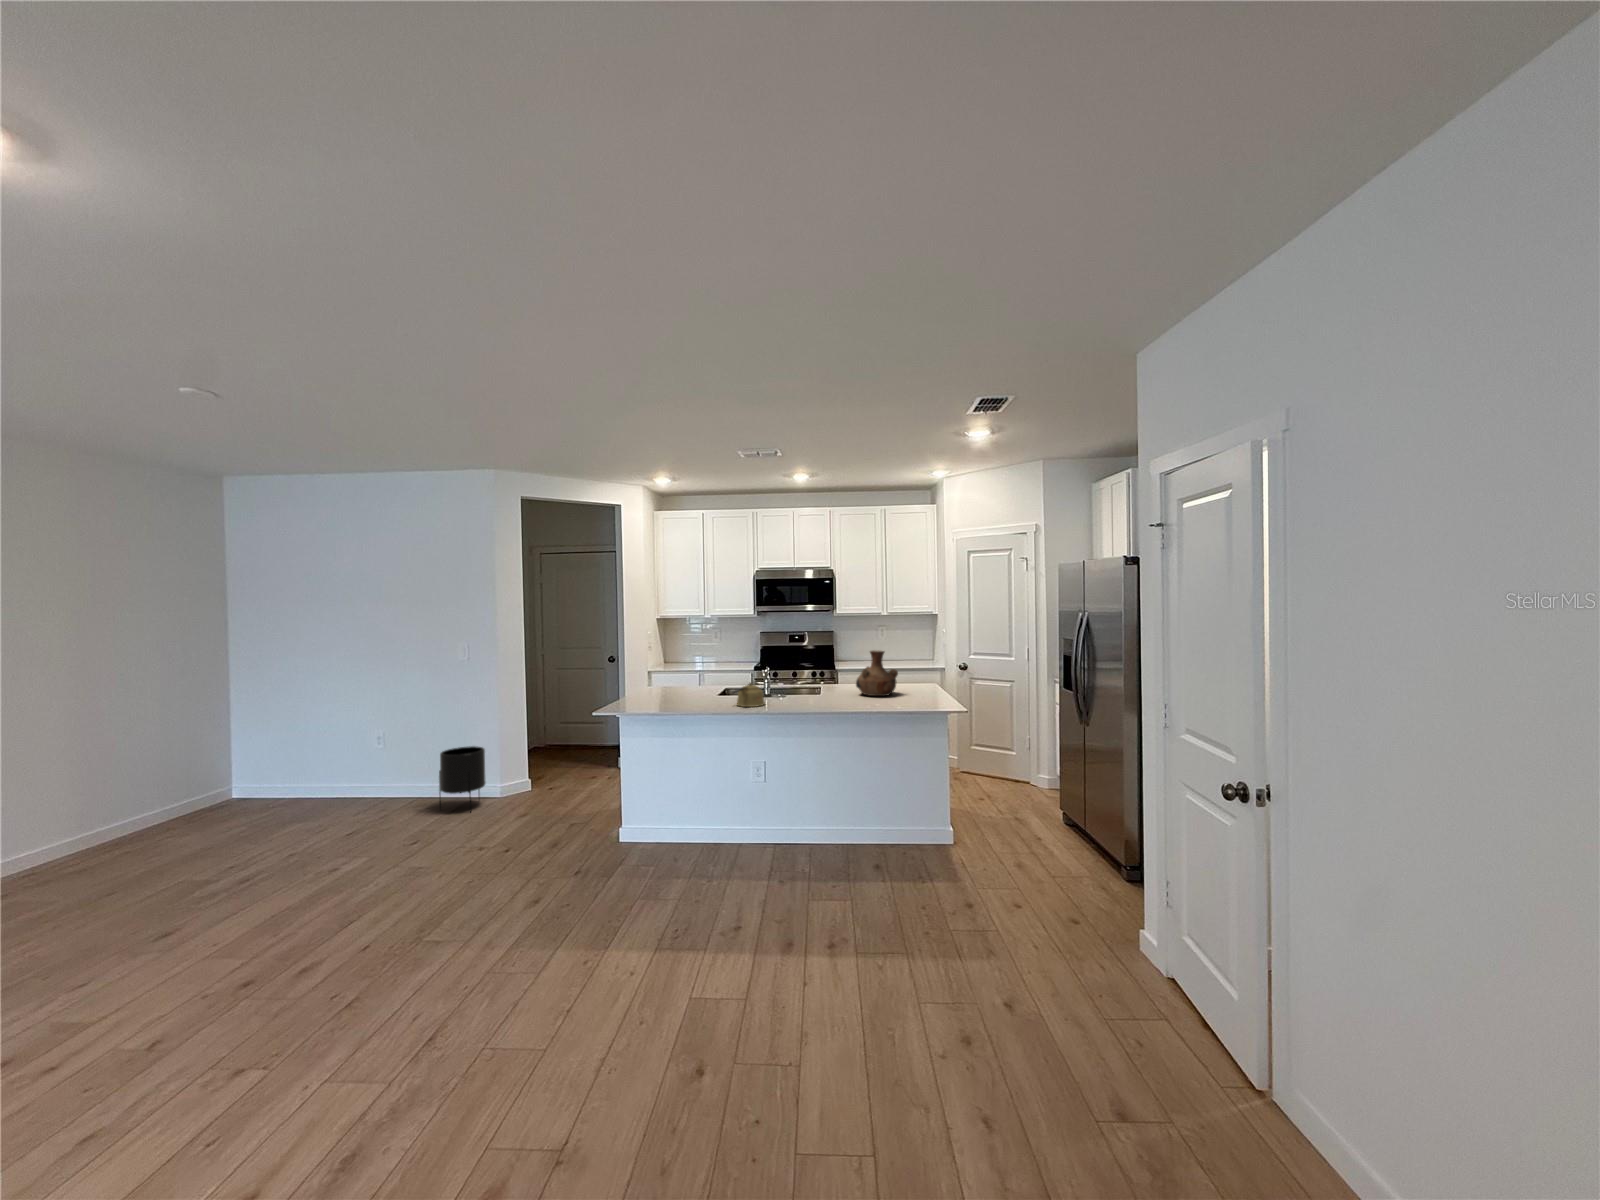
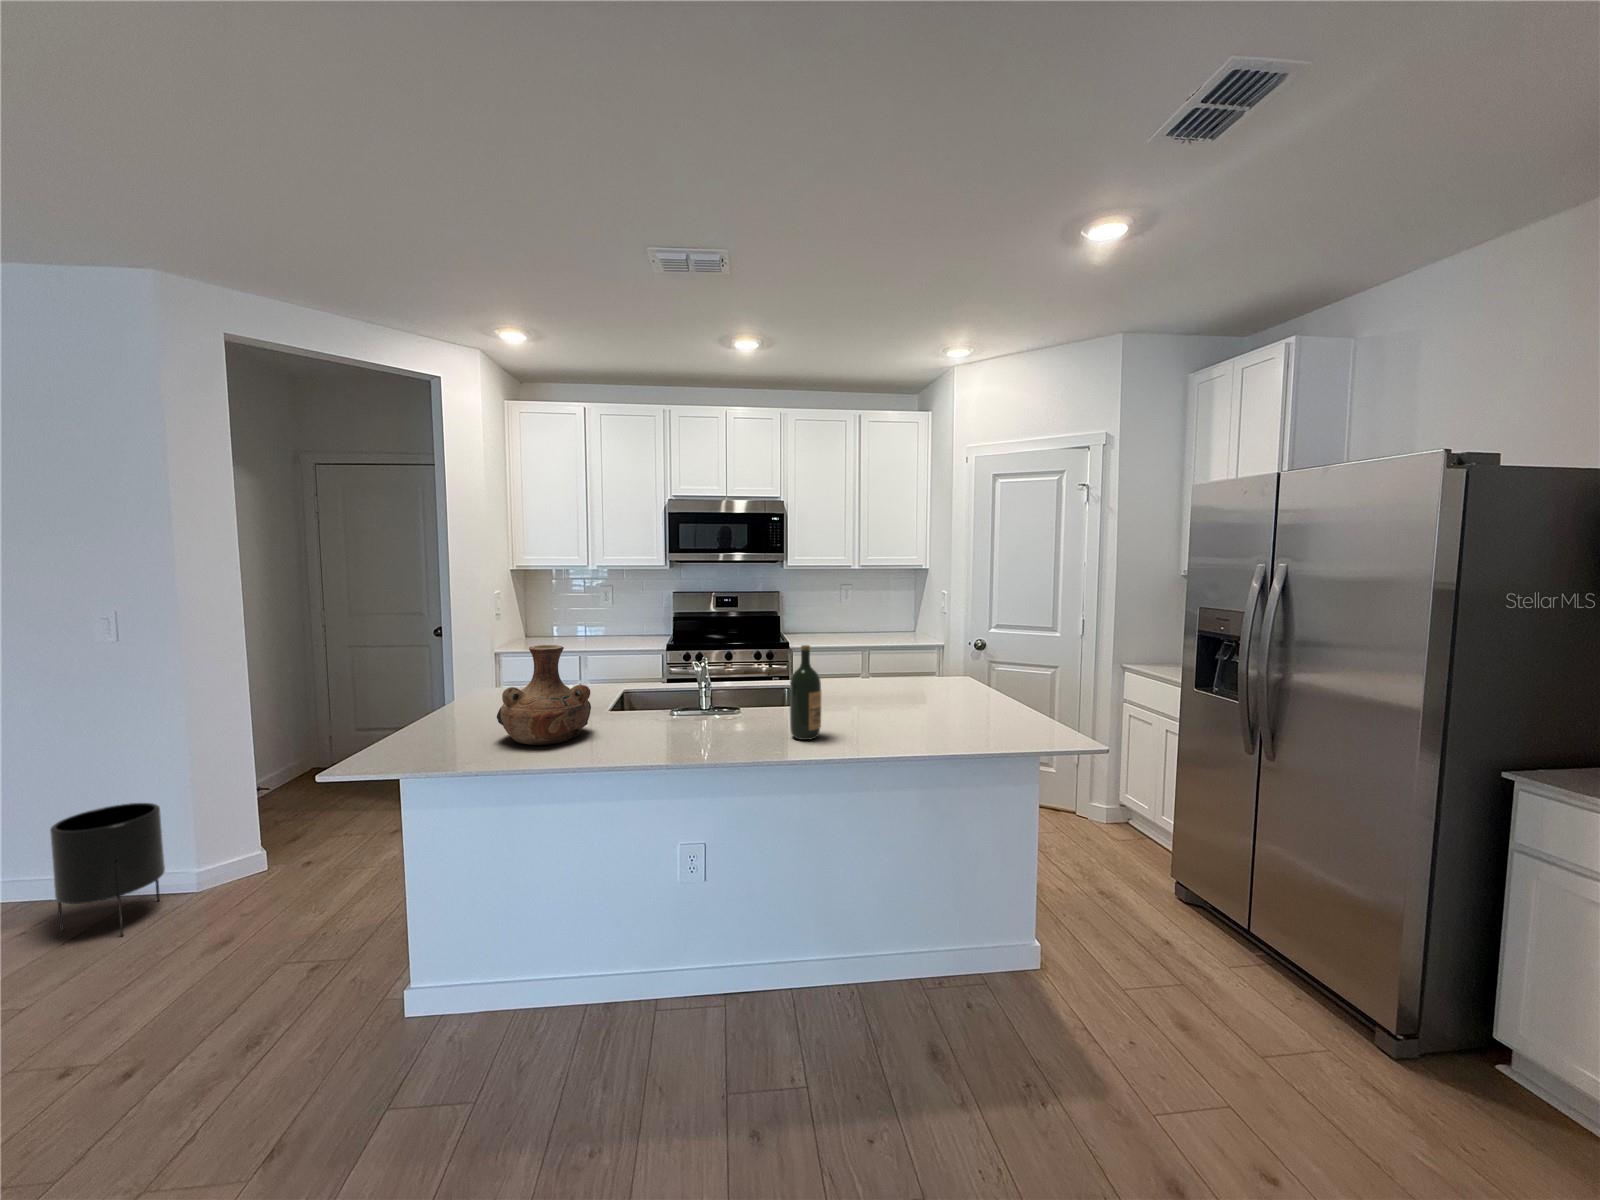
vase: present [856,650,898,696] -> present [497,645,591,745]
wine bottle: none [808,657,825,706] -> present [790,645,821,740]
kettle: present [733,683,765,707] -> none [639,694,704,744]

